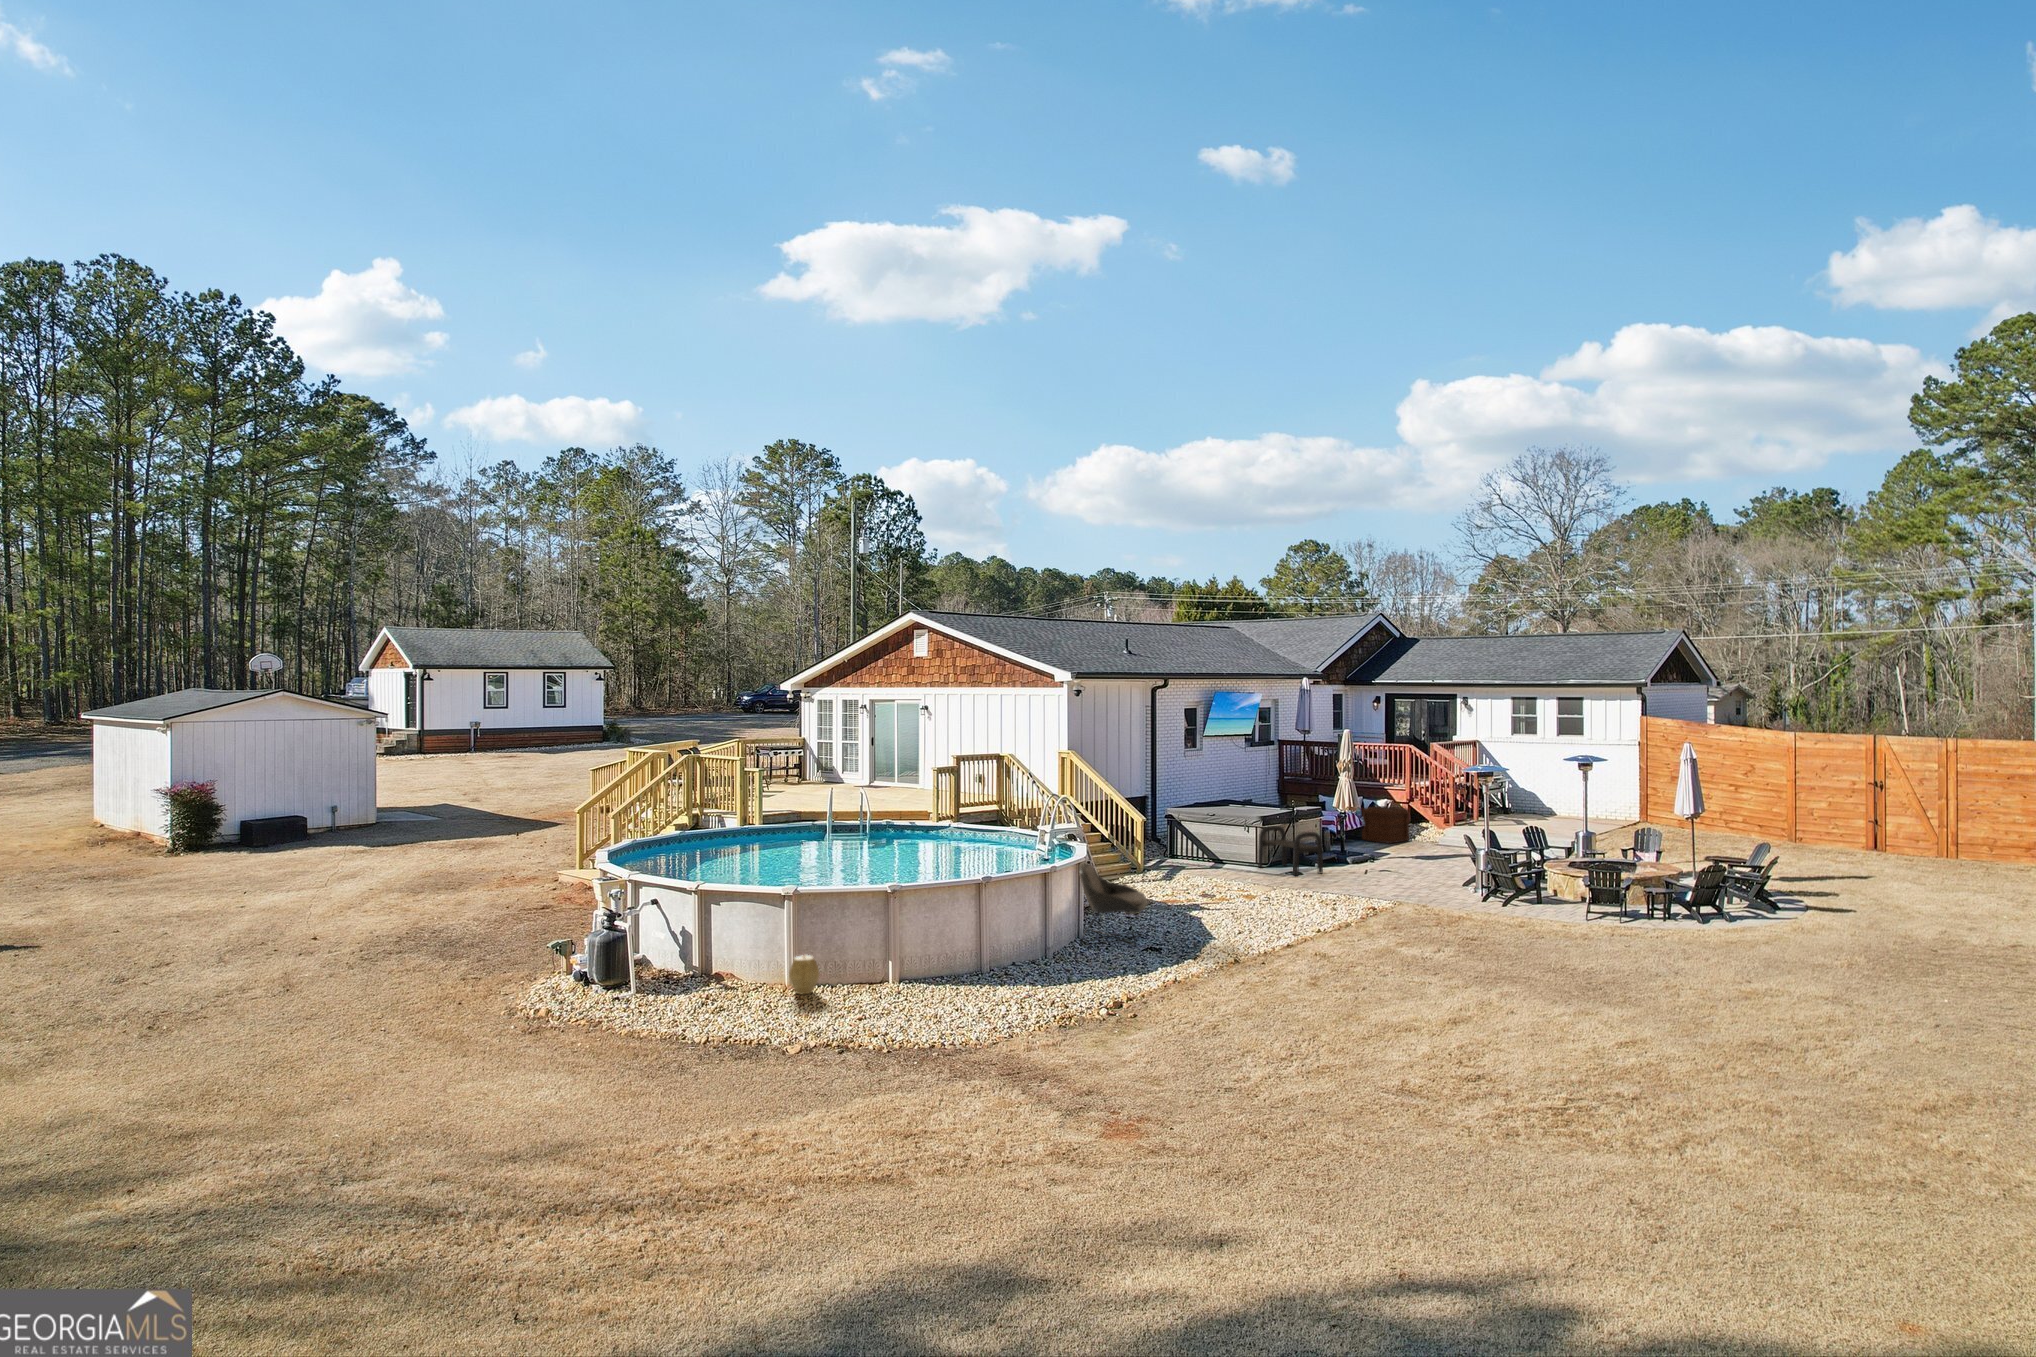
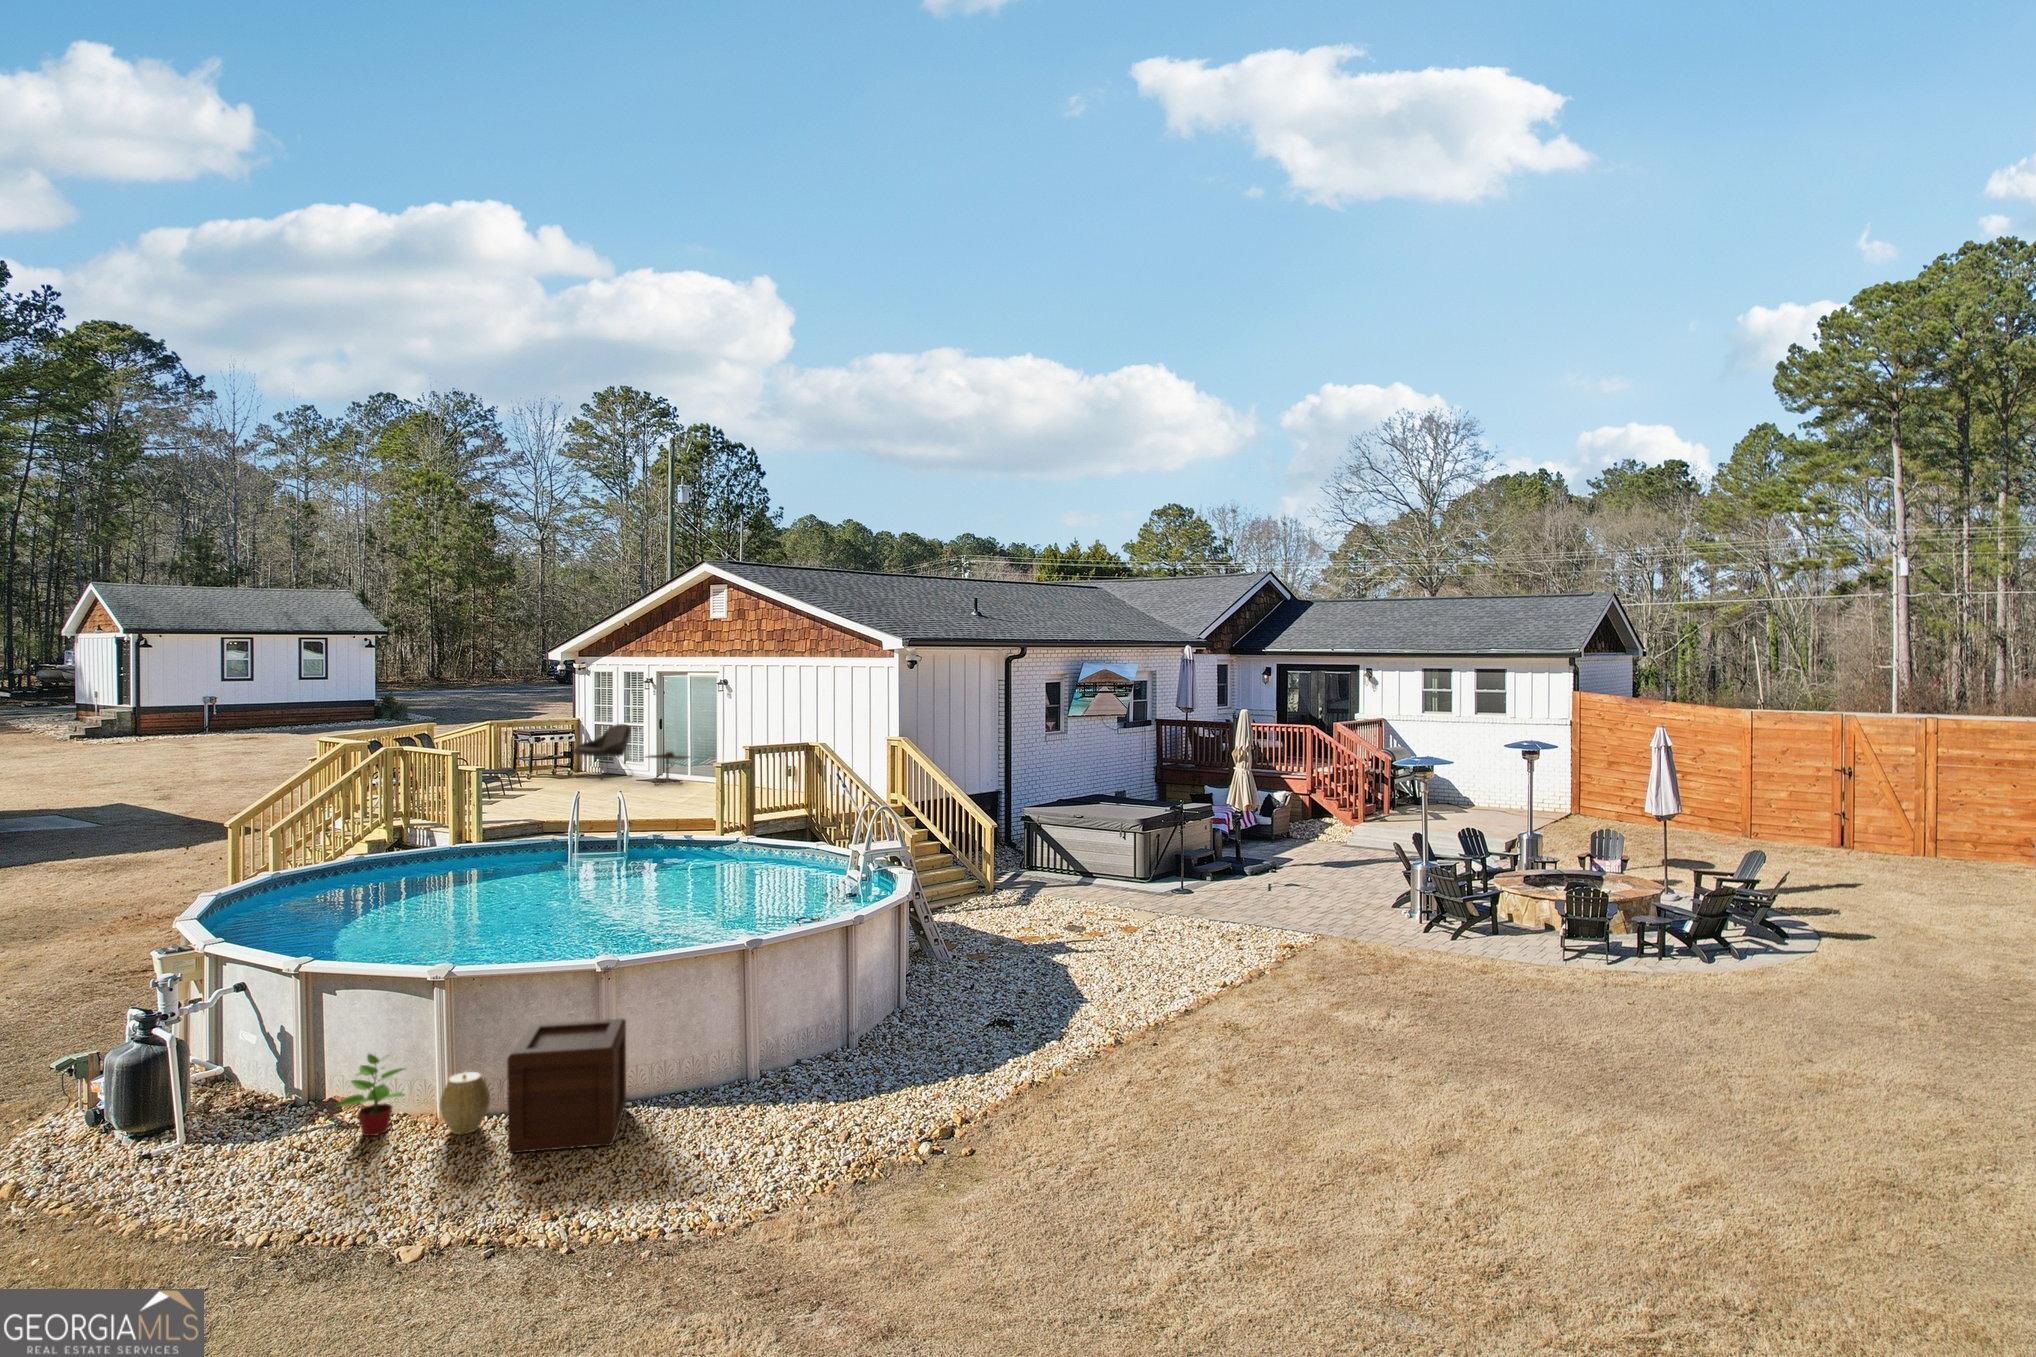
side table: none [862,763,898,789] -> present [646,752,689,785]
wooden crate: present [1362,806,1409,843] -> present [507,1019,626,1153]
bench: present [1258,826,1323,876] -> none [1138,831,1217,896]
lounge chair: present [1079,863,1148,946] -> present [574,724,631,776]
potted plant: none [726,939,768,993] -> present [336,1054,404,1136]

